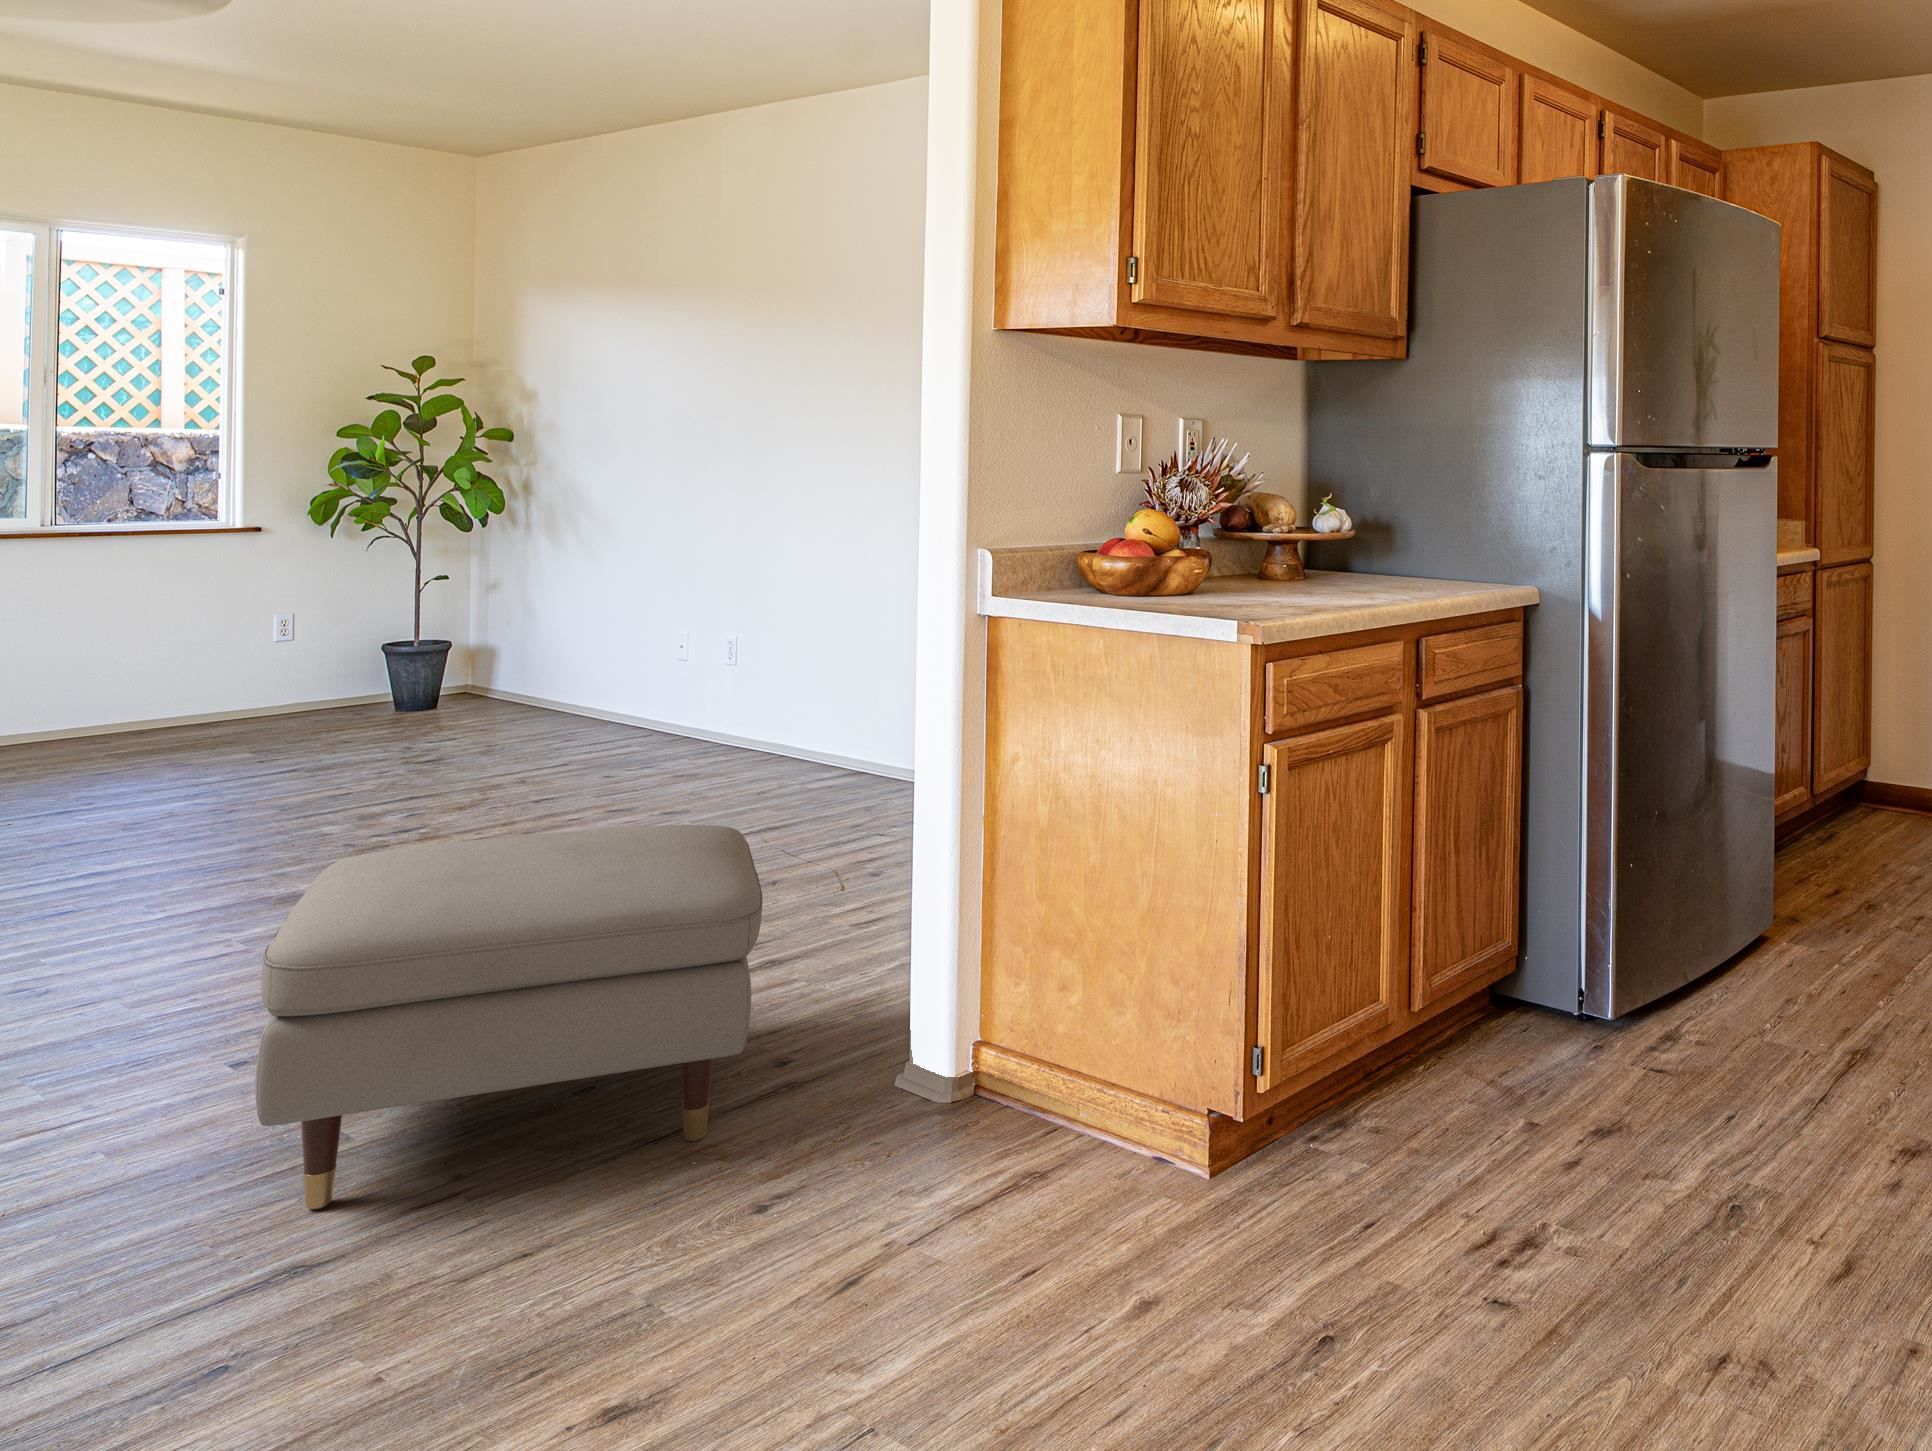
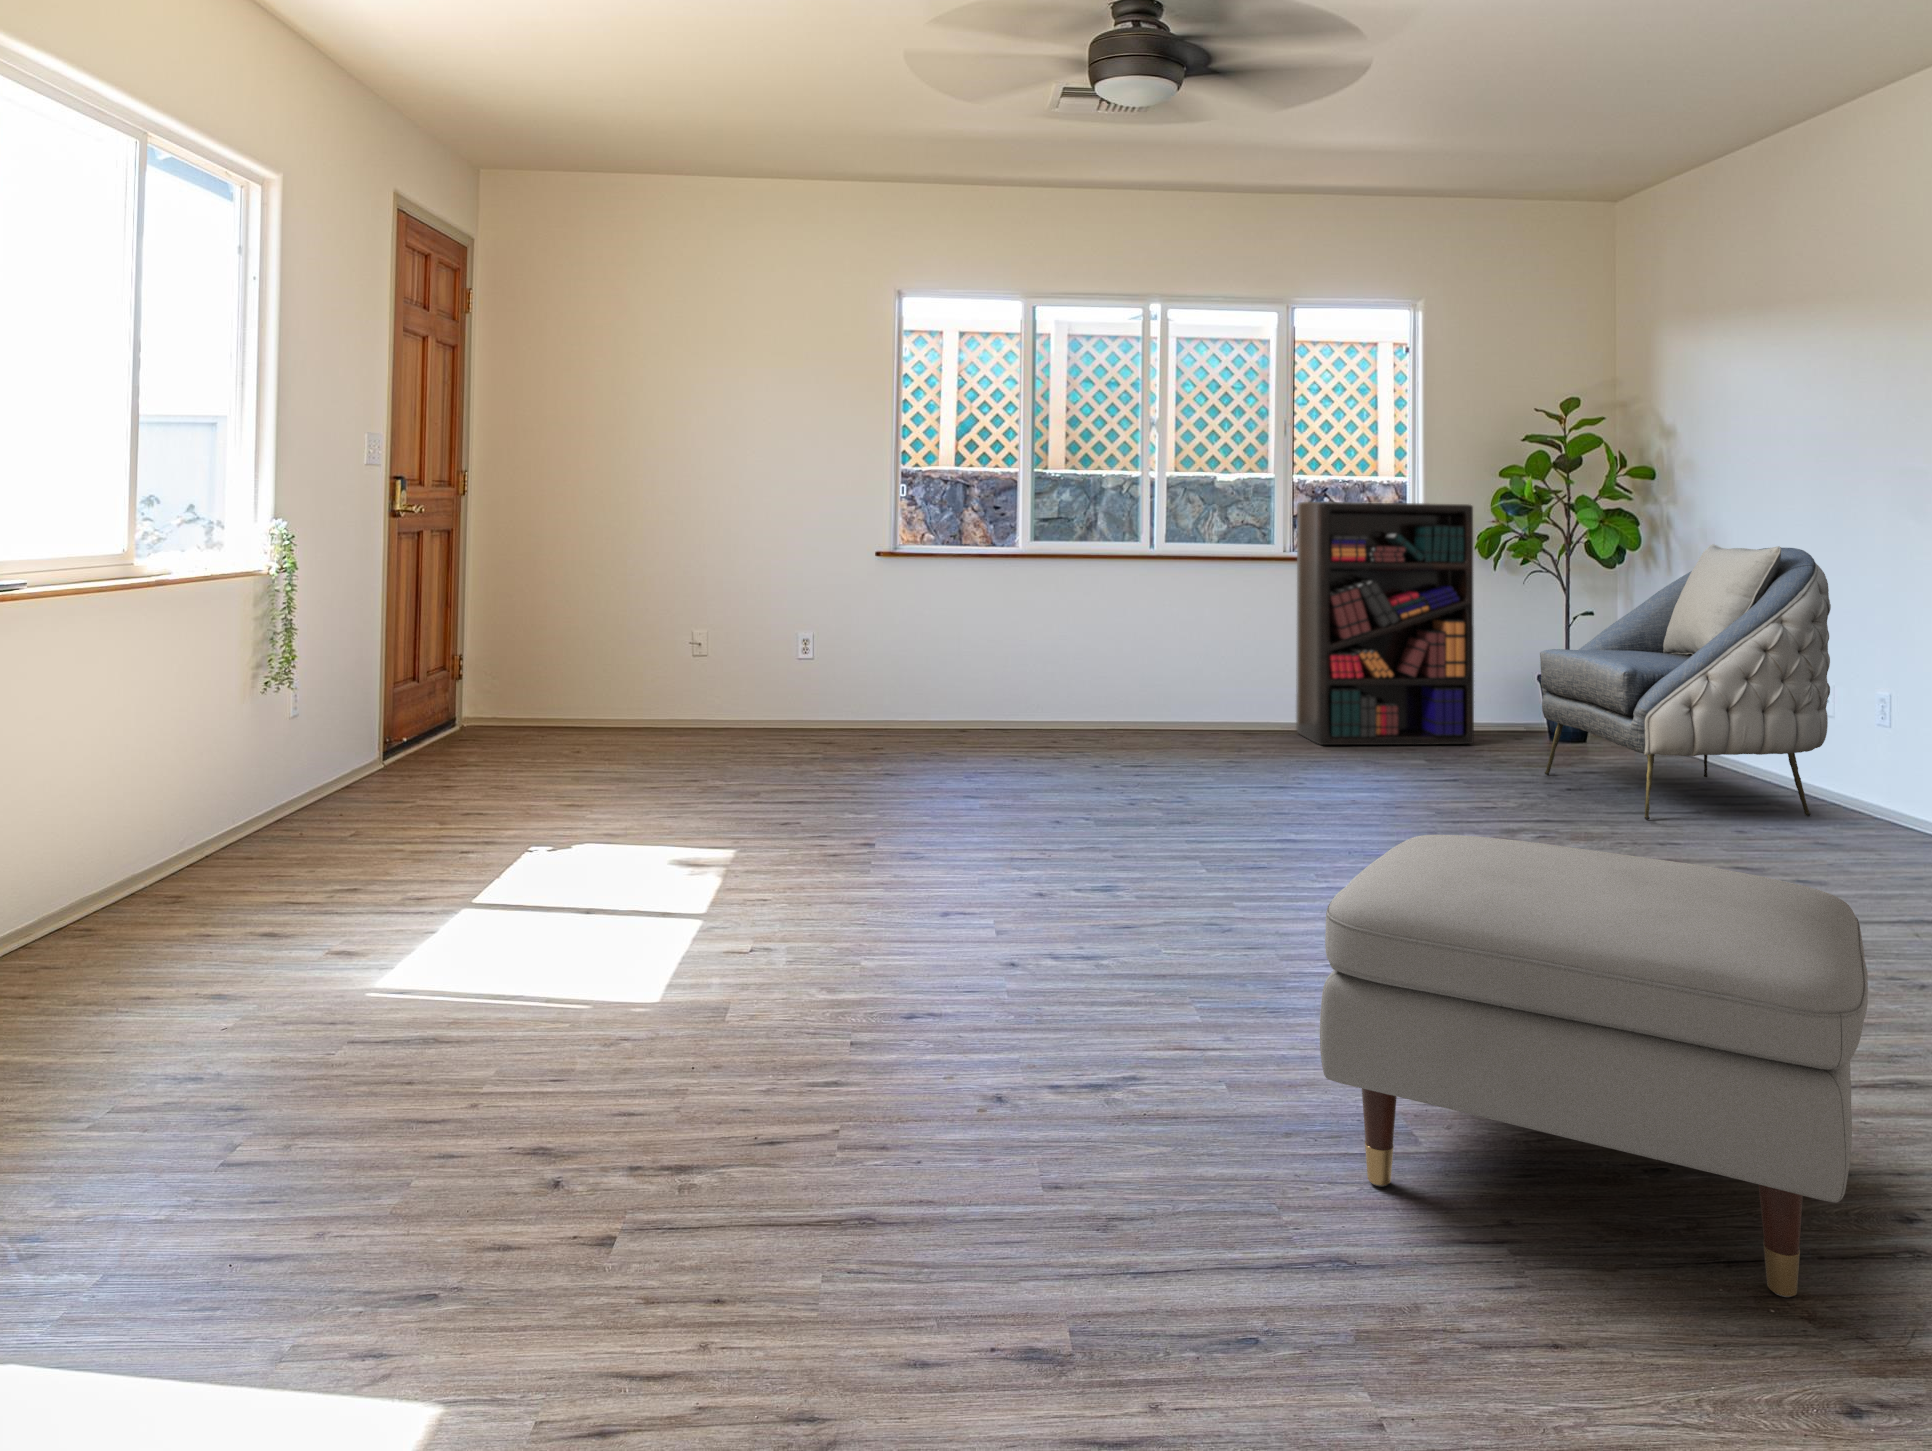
bookshelf: none [28,464,307,770] -> present [1296,502,1474,745]
armchair: none [395,509,689,785] -> present [1540,544,1831,820]

